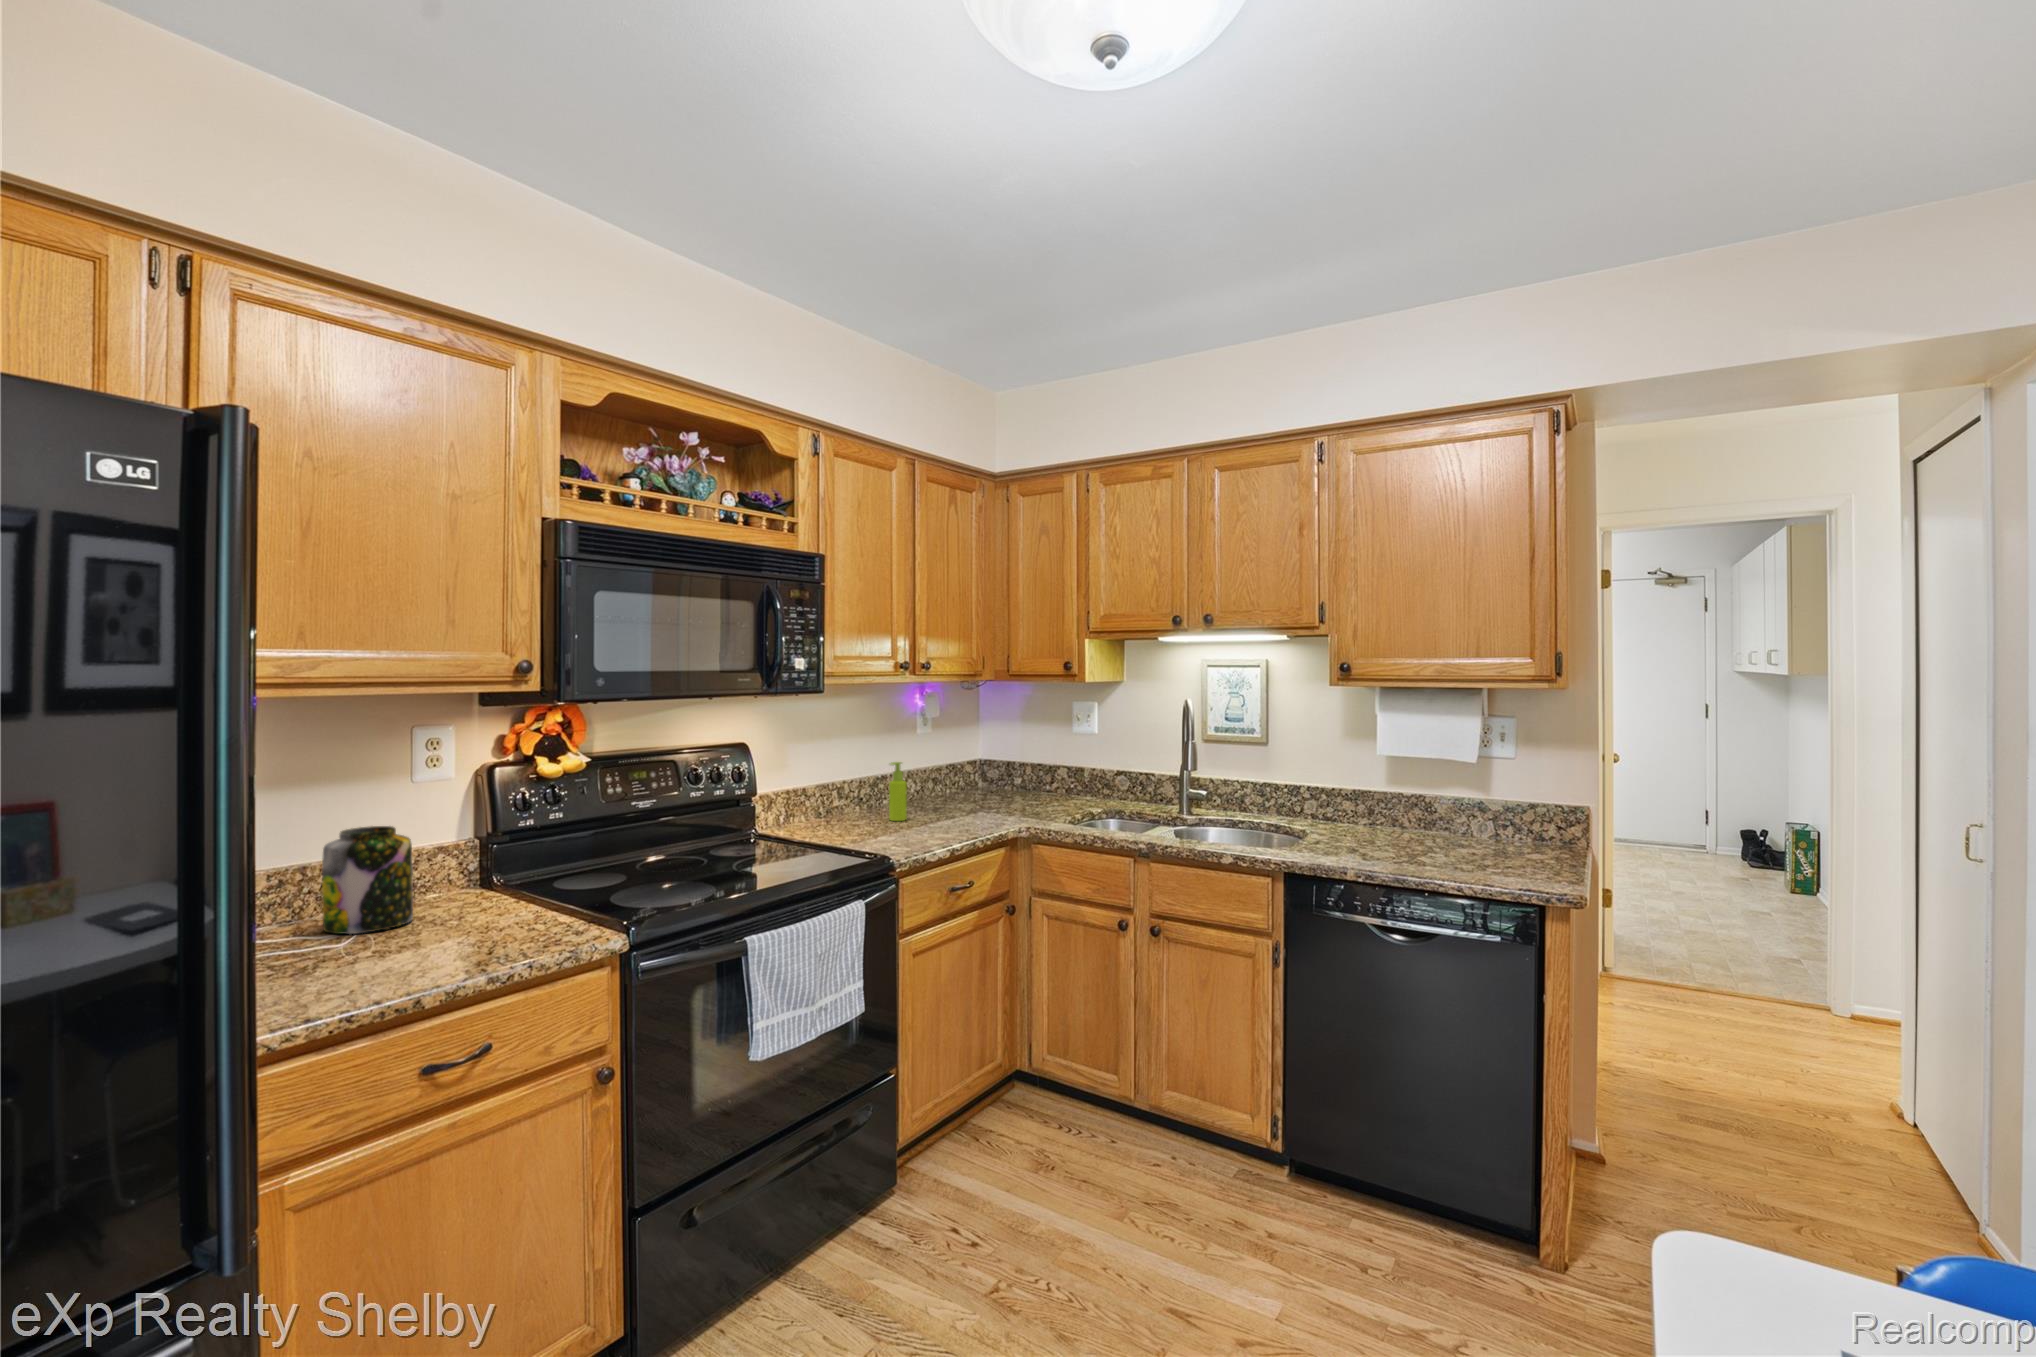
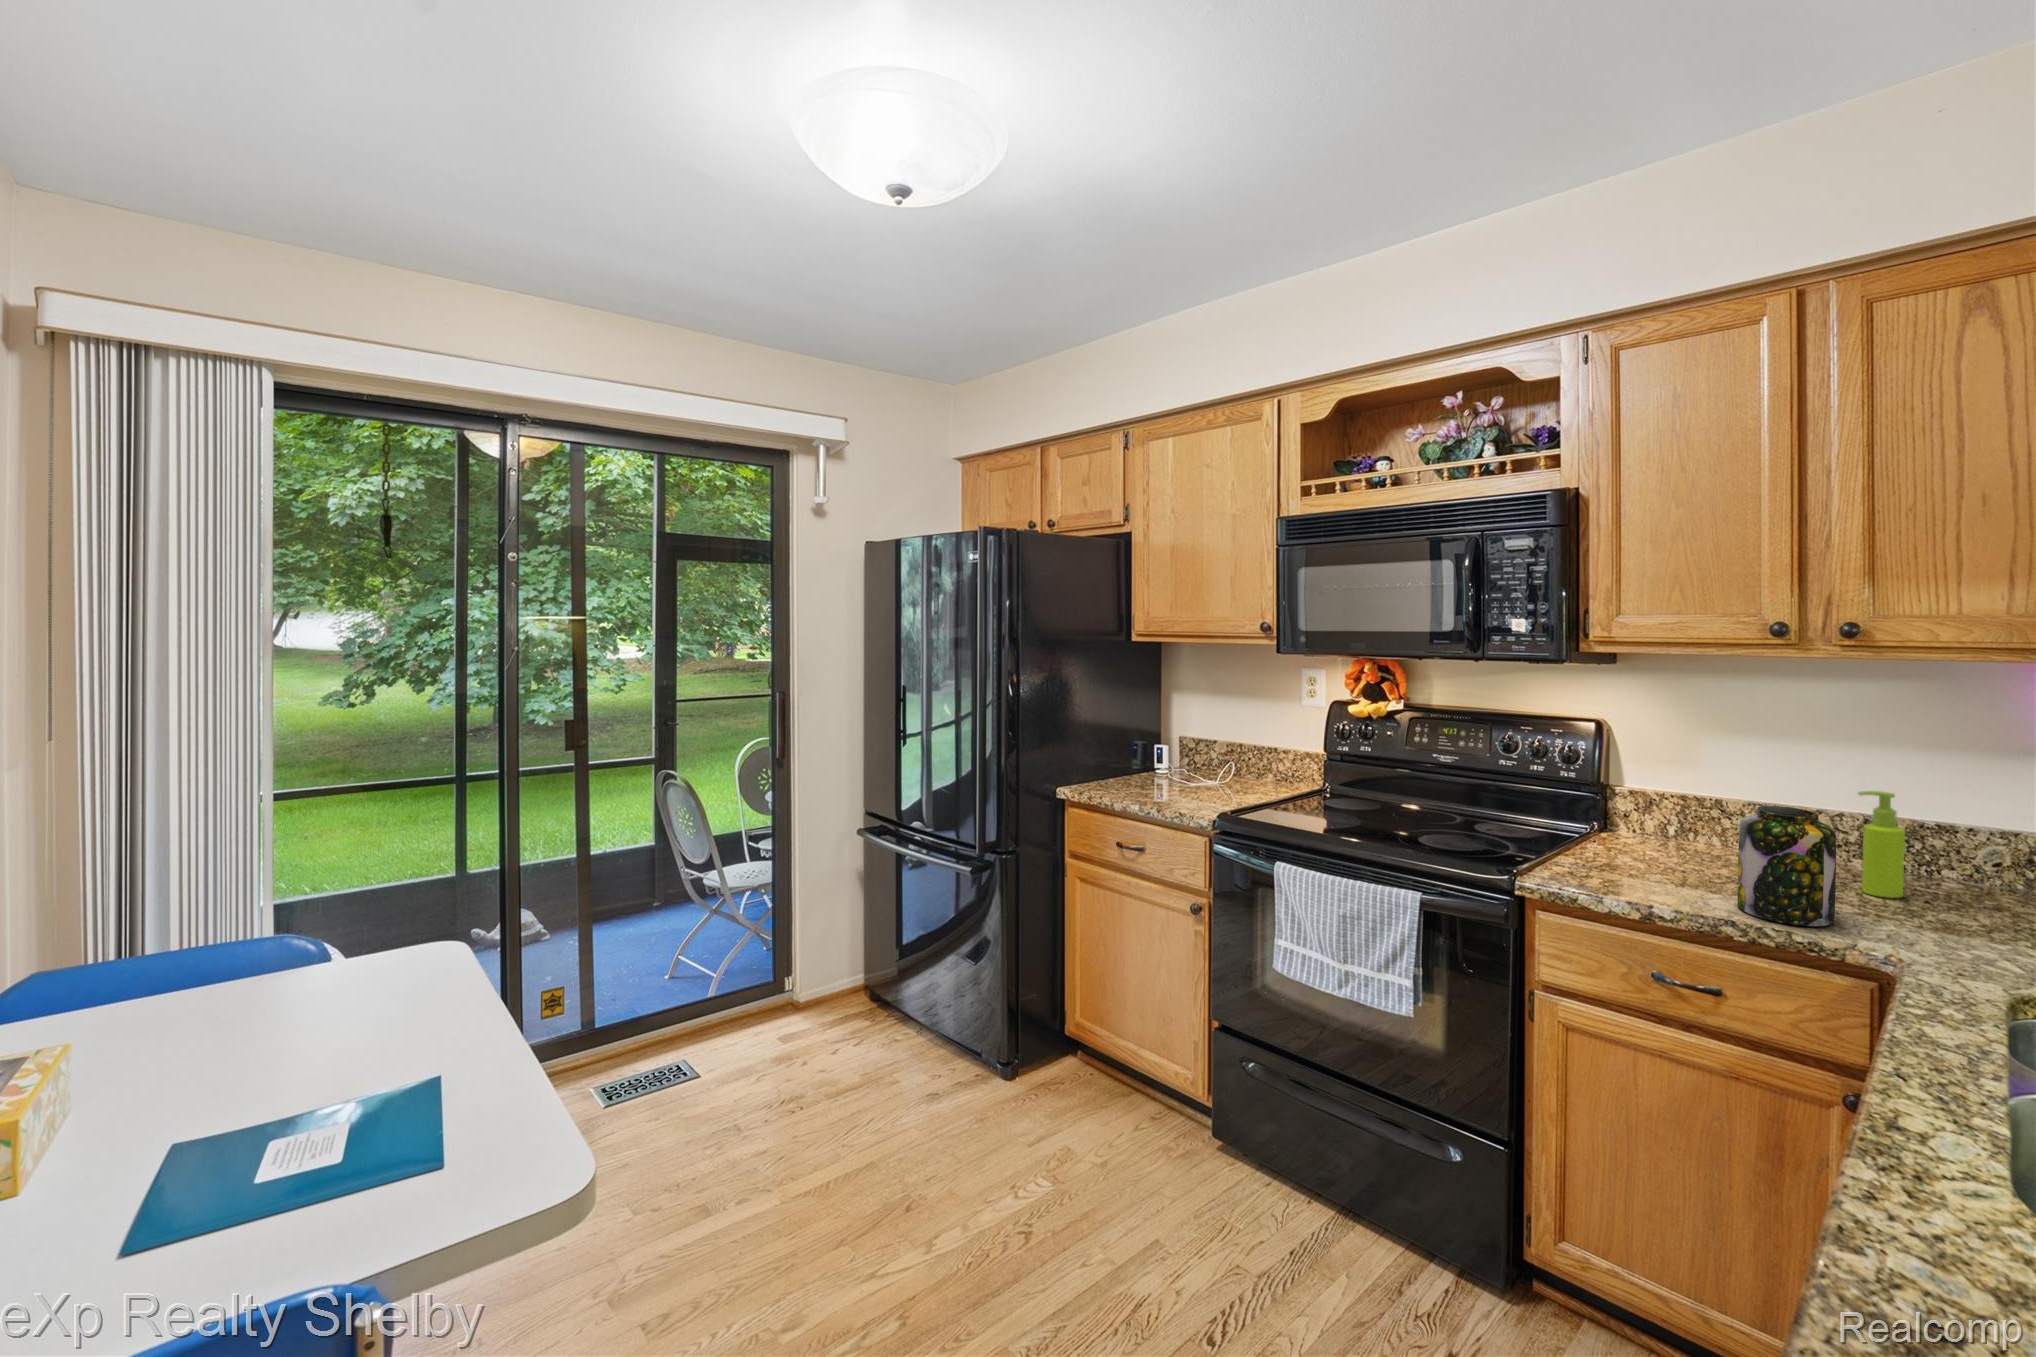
jar: present [322,826,413,934] -> present [1737,806,1836,926]

